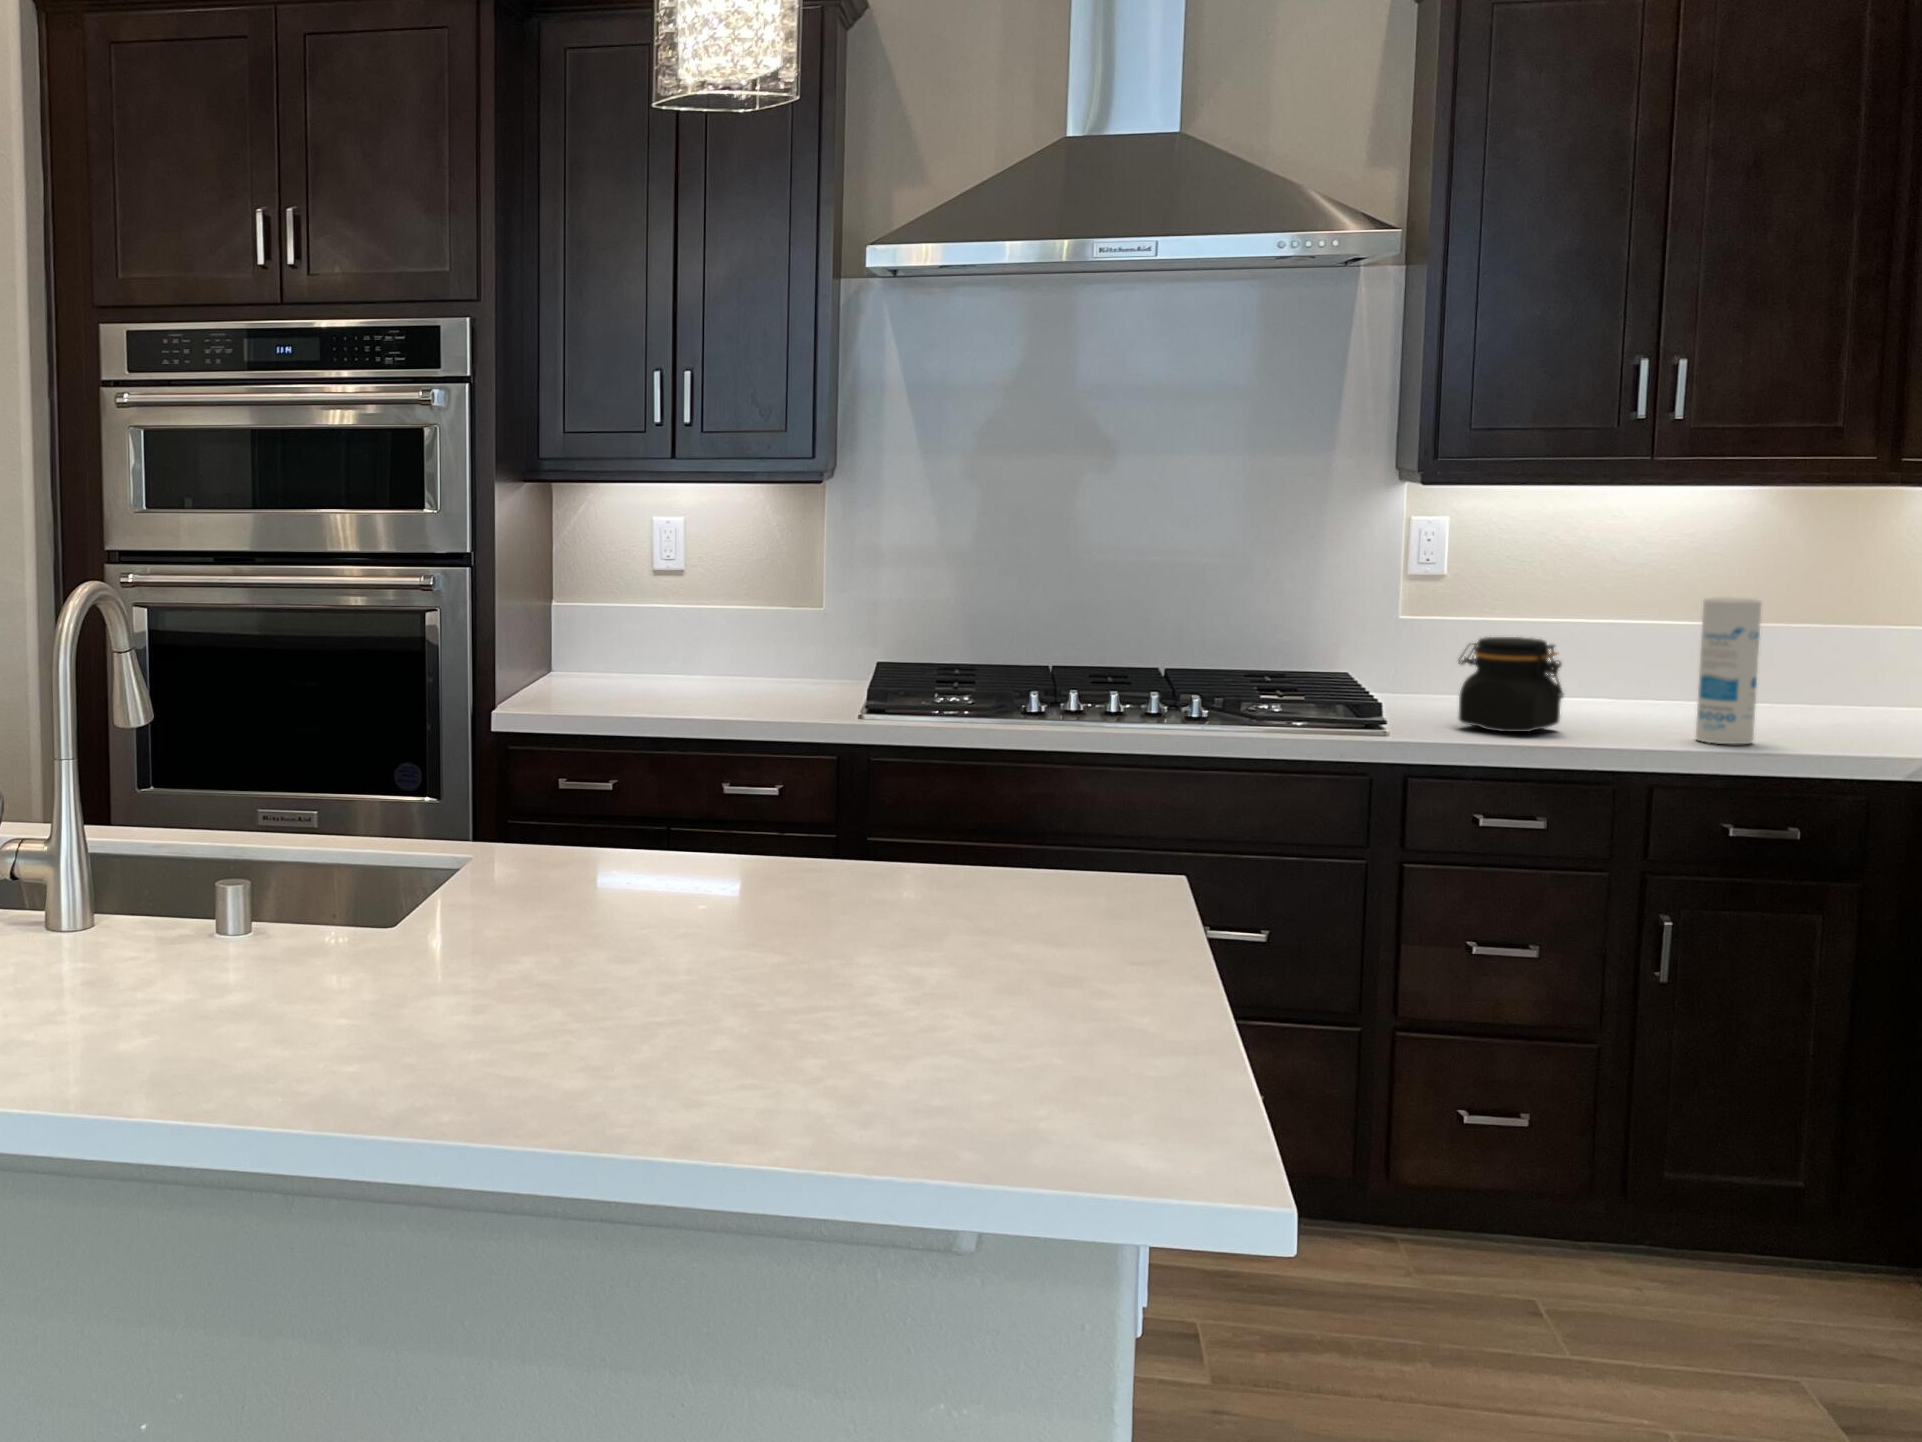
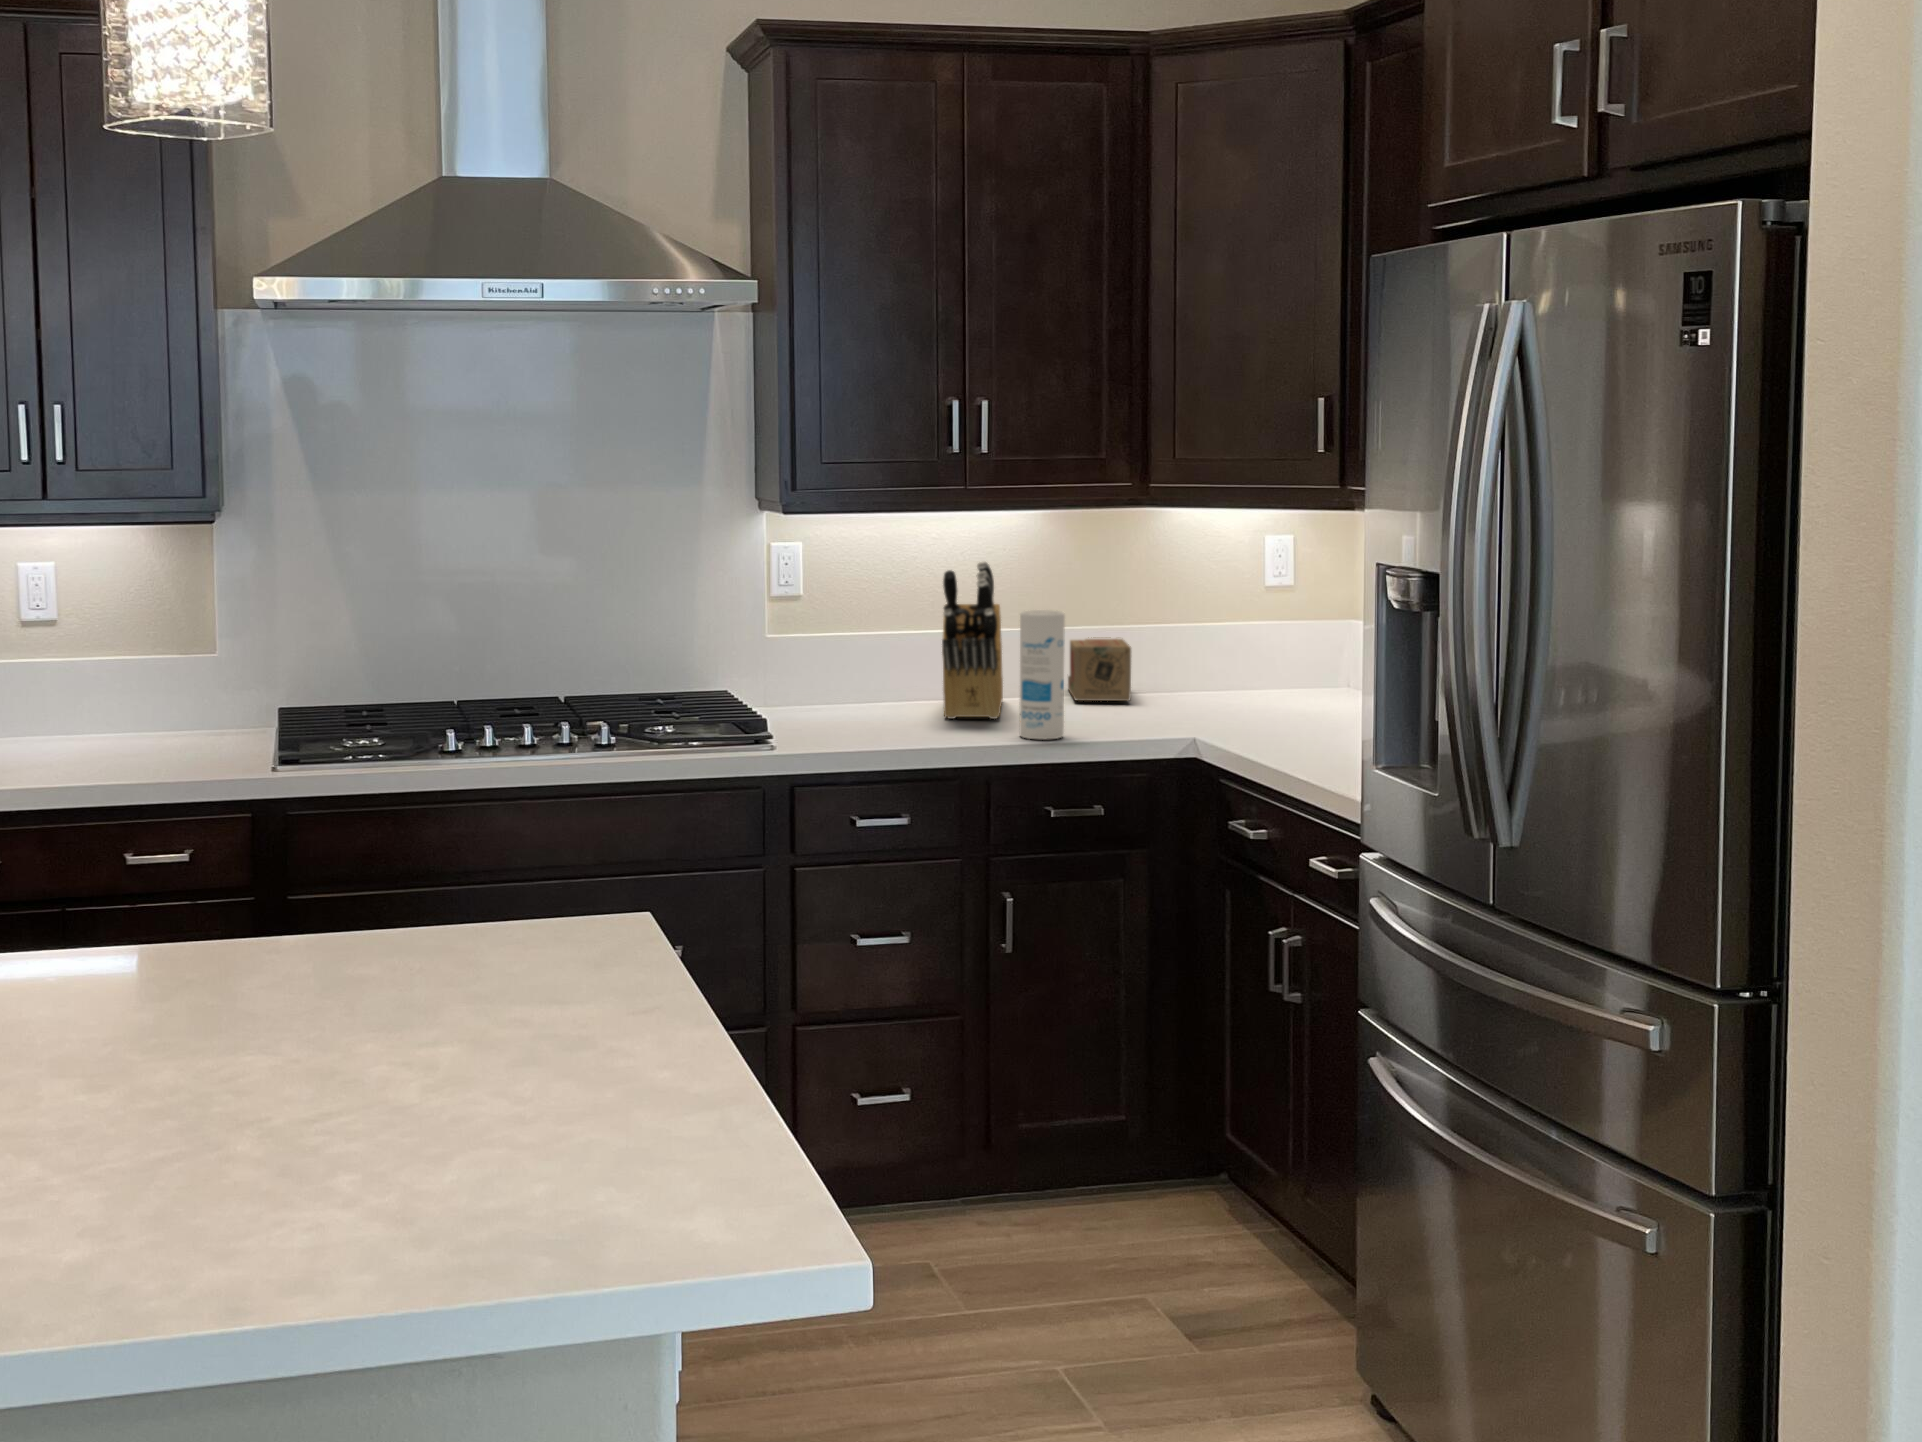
knife block: none [1606,541,1696,721] -> present [942,561,1003,719]
jar: present [1458,637,1563,732] -> none [826,653,916,741]
tea box: none [1789,639,1871,715] -> present [1068,637,1131,701]

